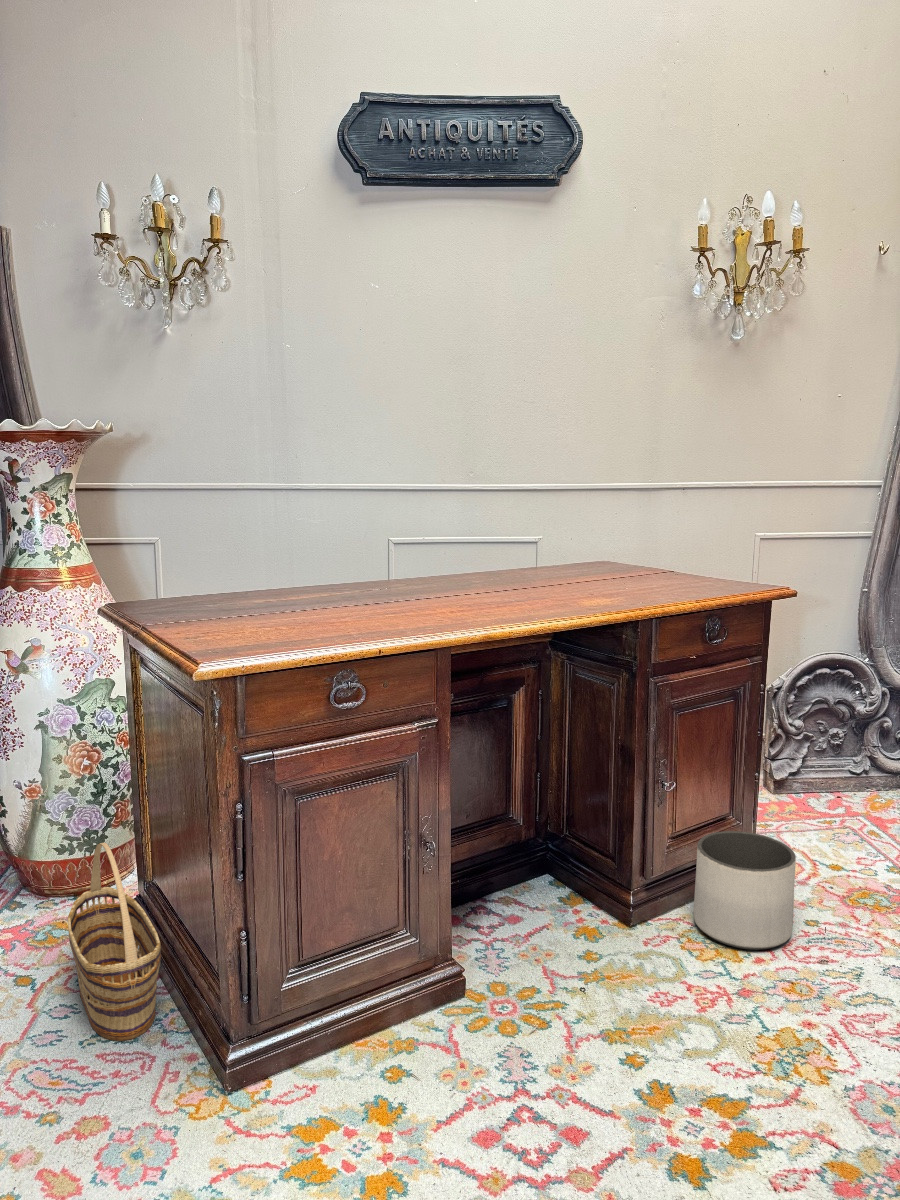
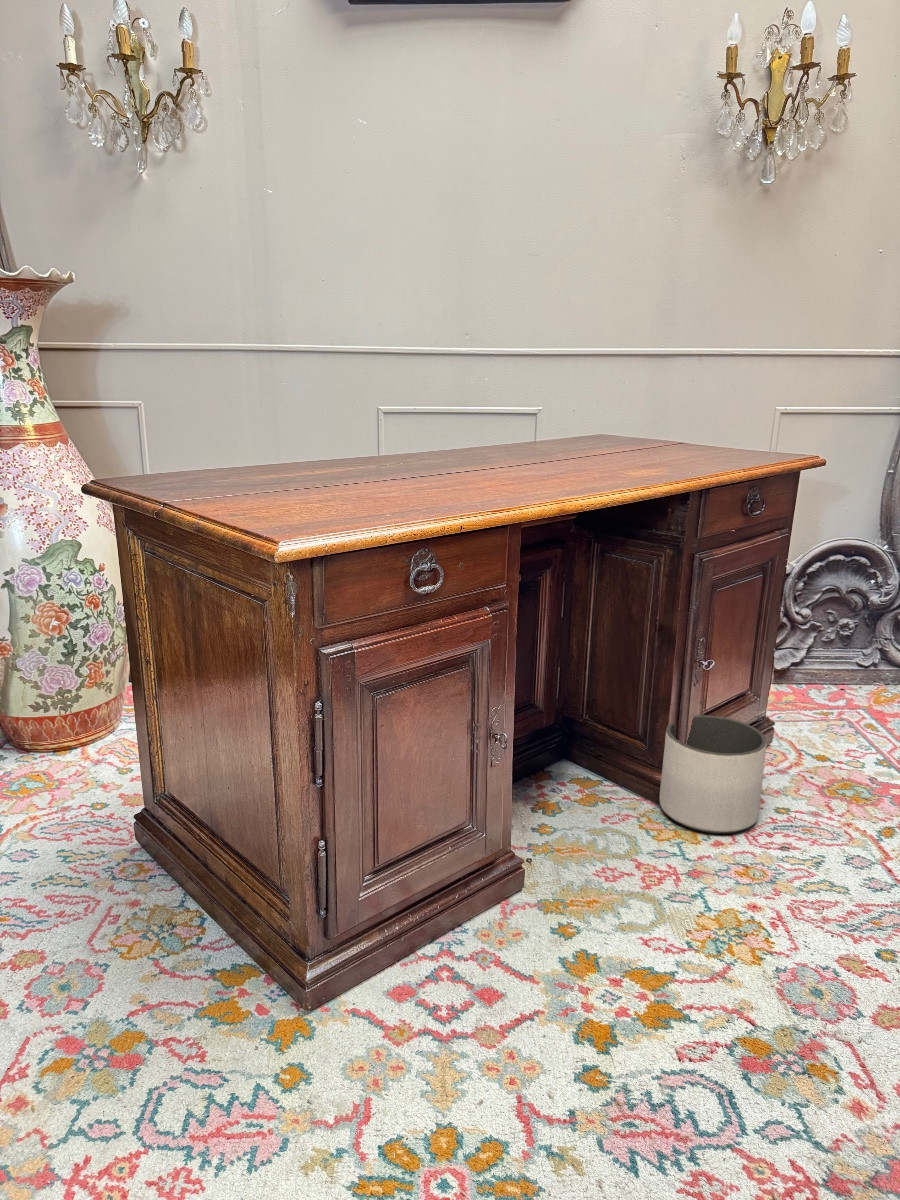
basket: present [68,843,161,1041] -> none [24,698,109,886]

